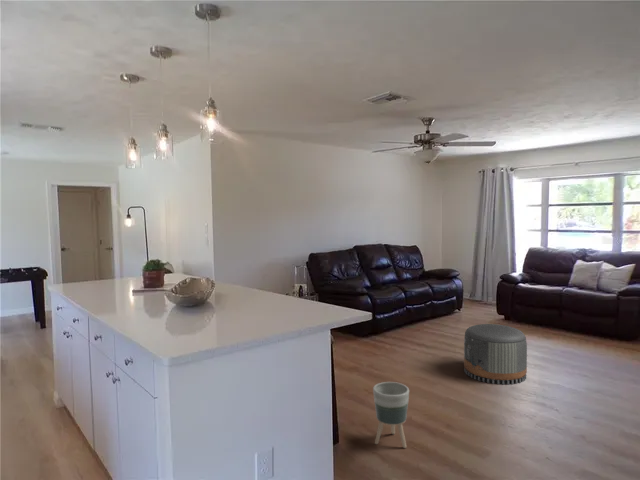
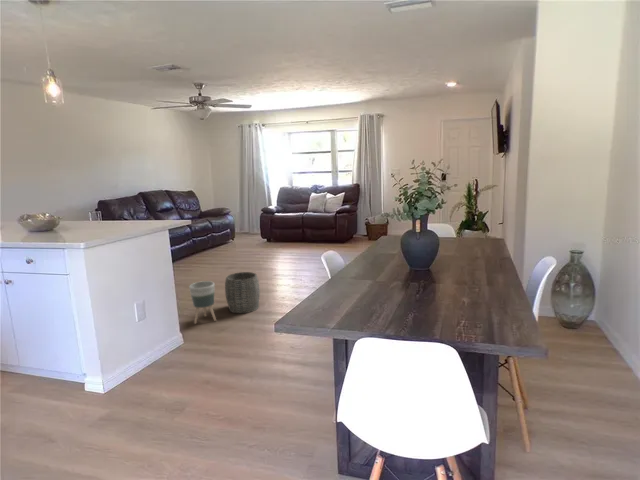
pouf: present [464,324,527,385] -> none [243,240,285,279]
woven basket: none [426,376,480,445] -> present [225,272,260,313]

